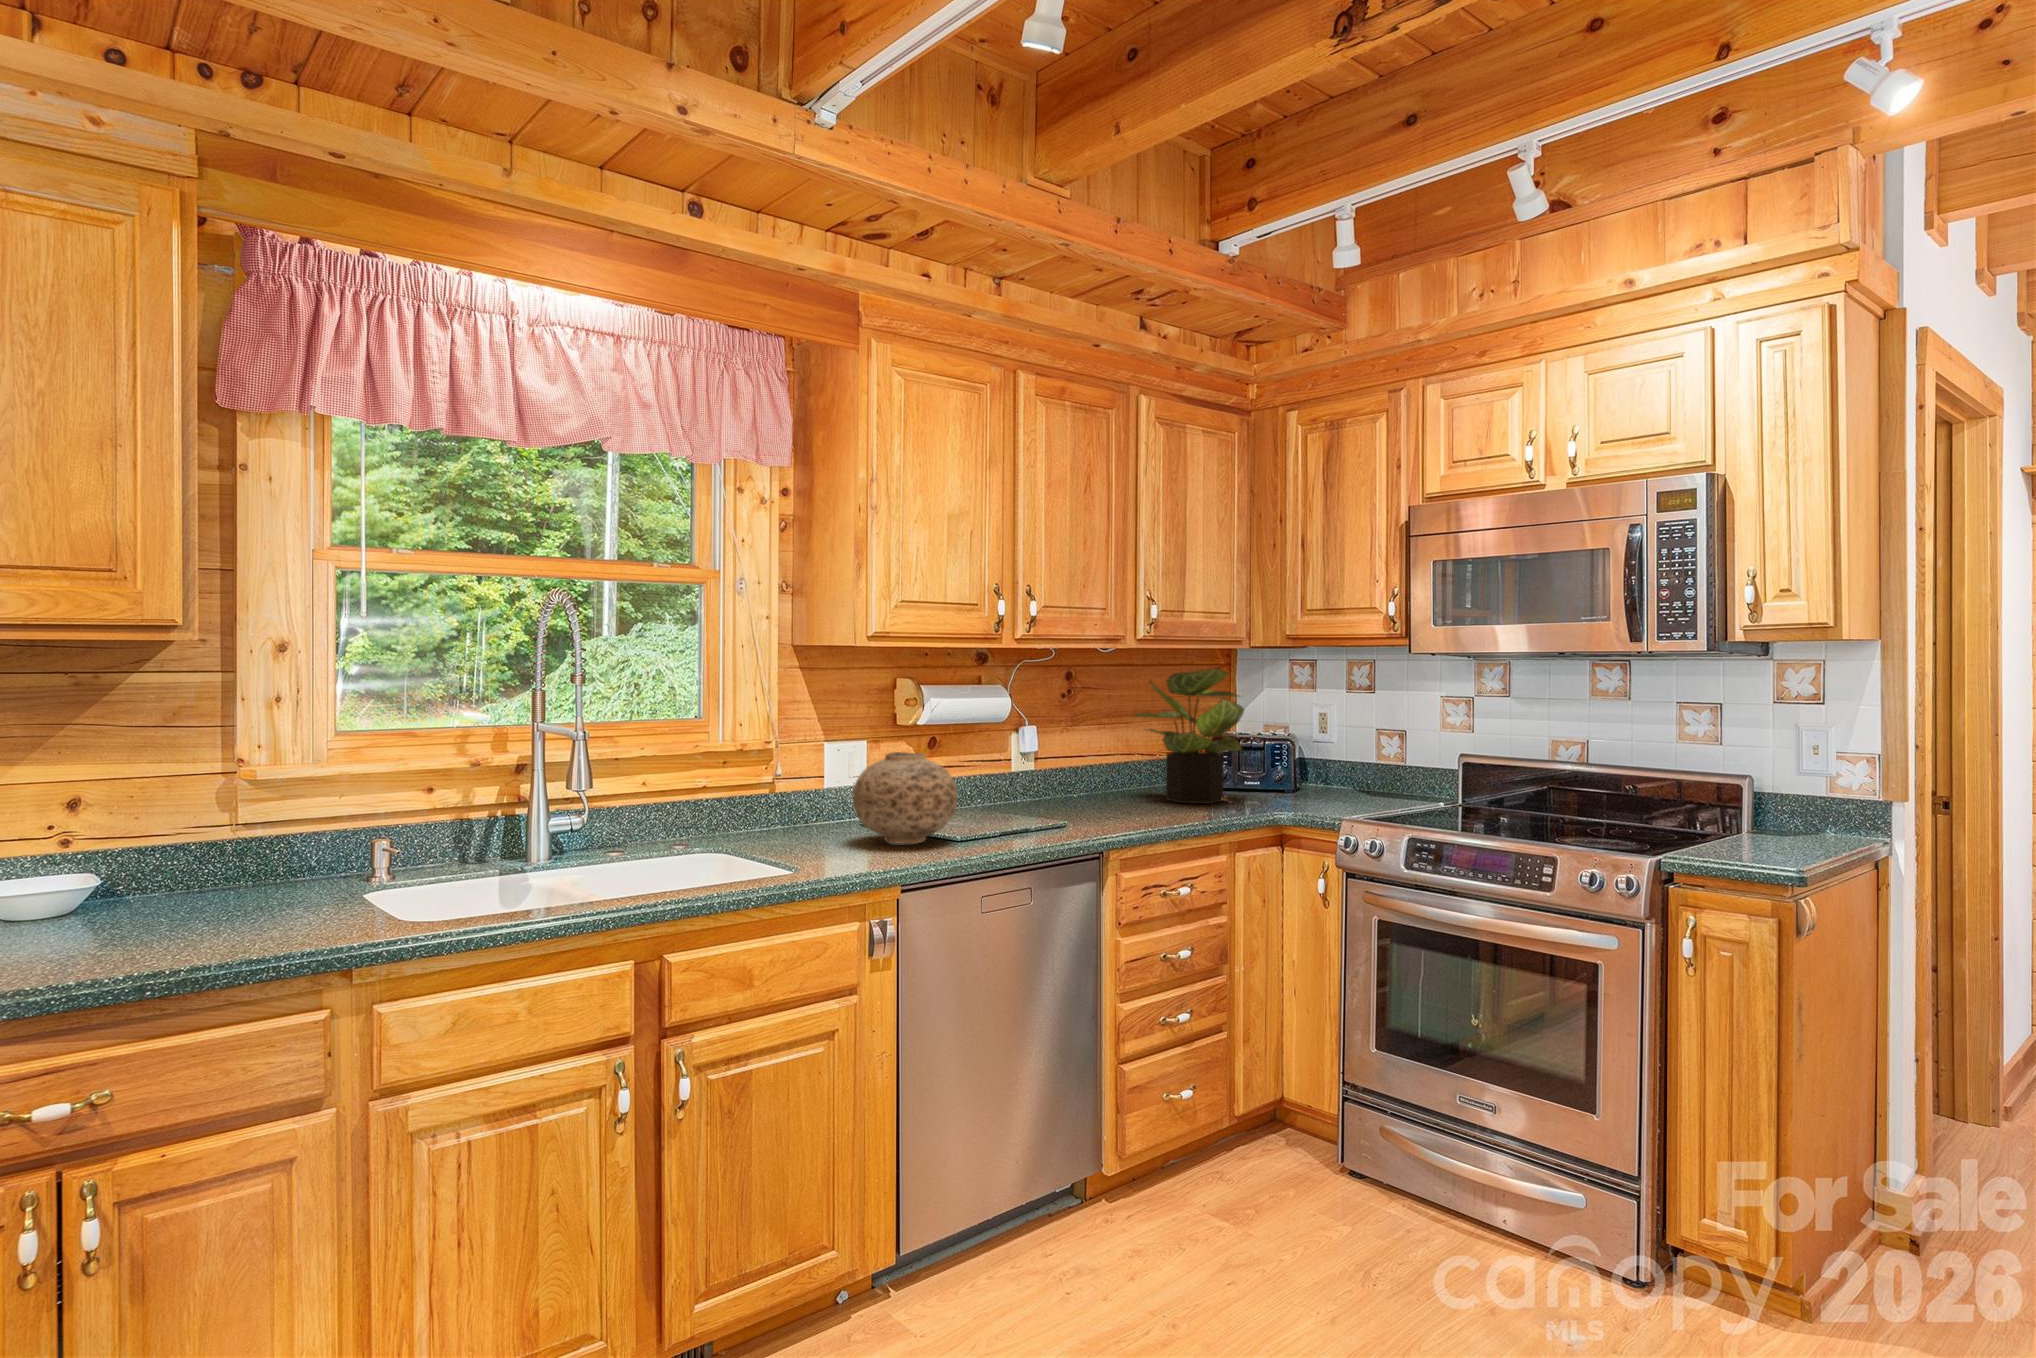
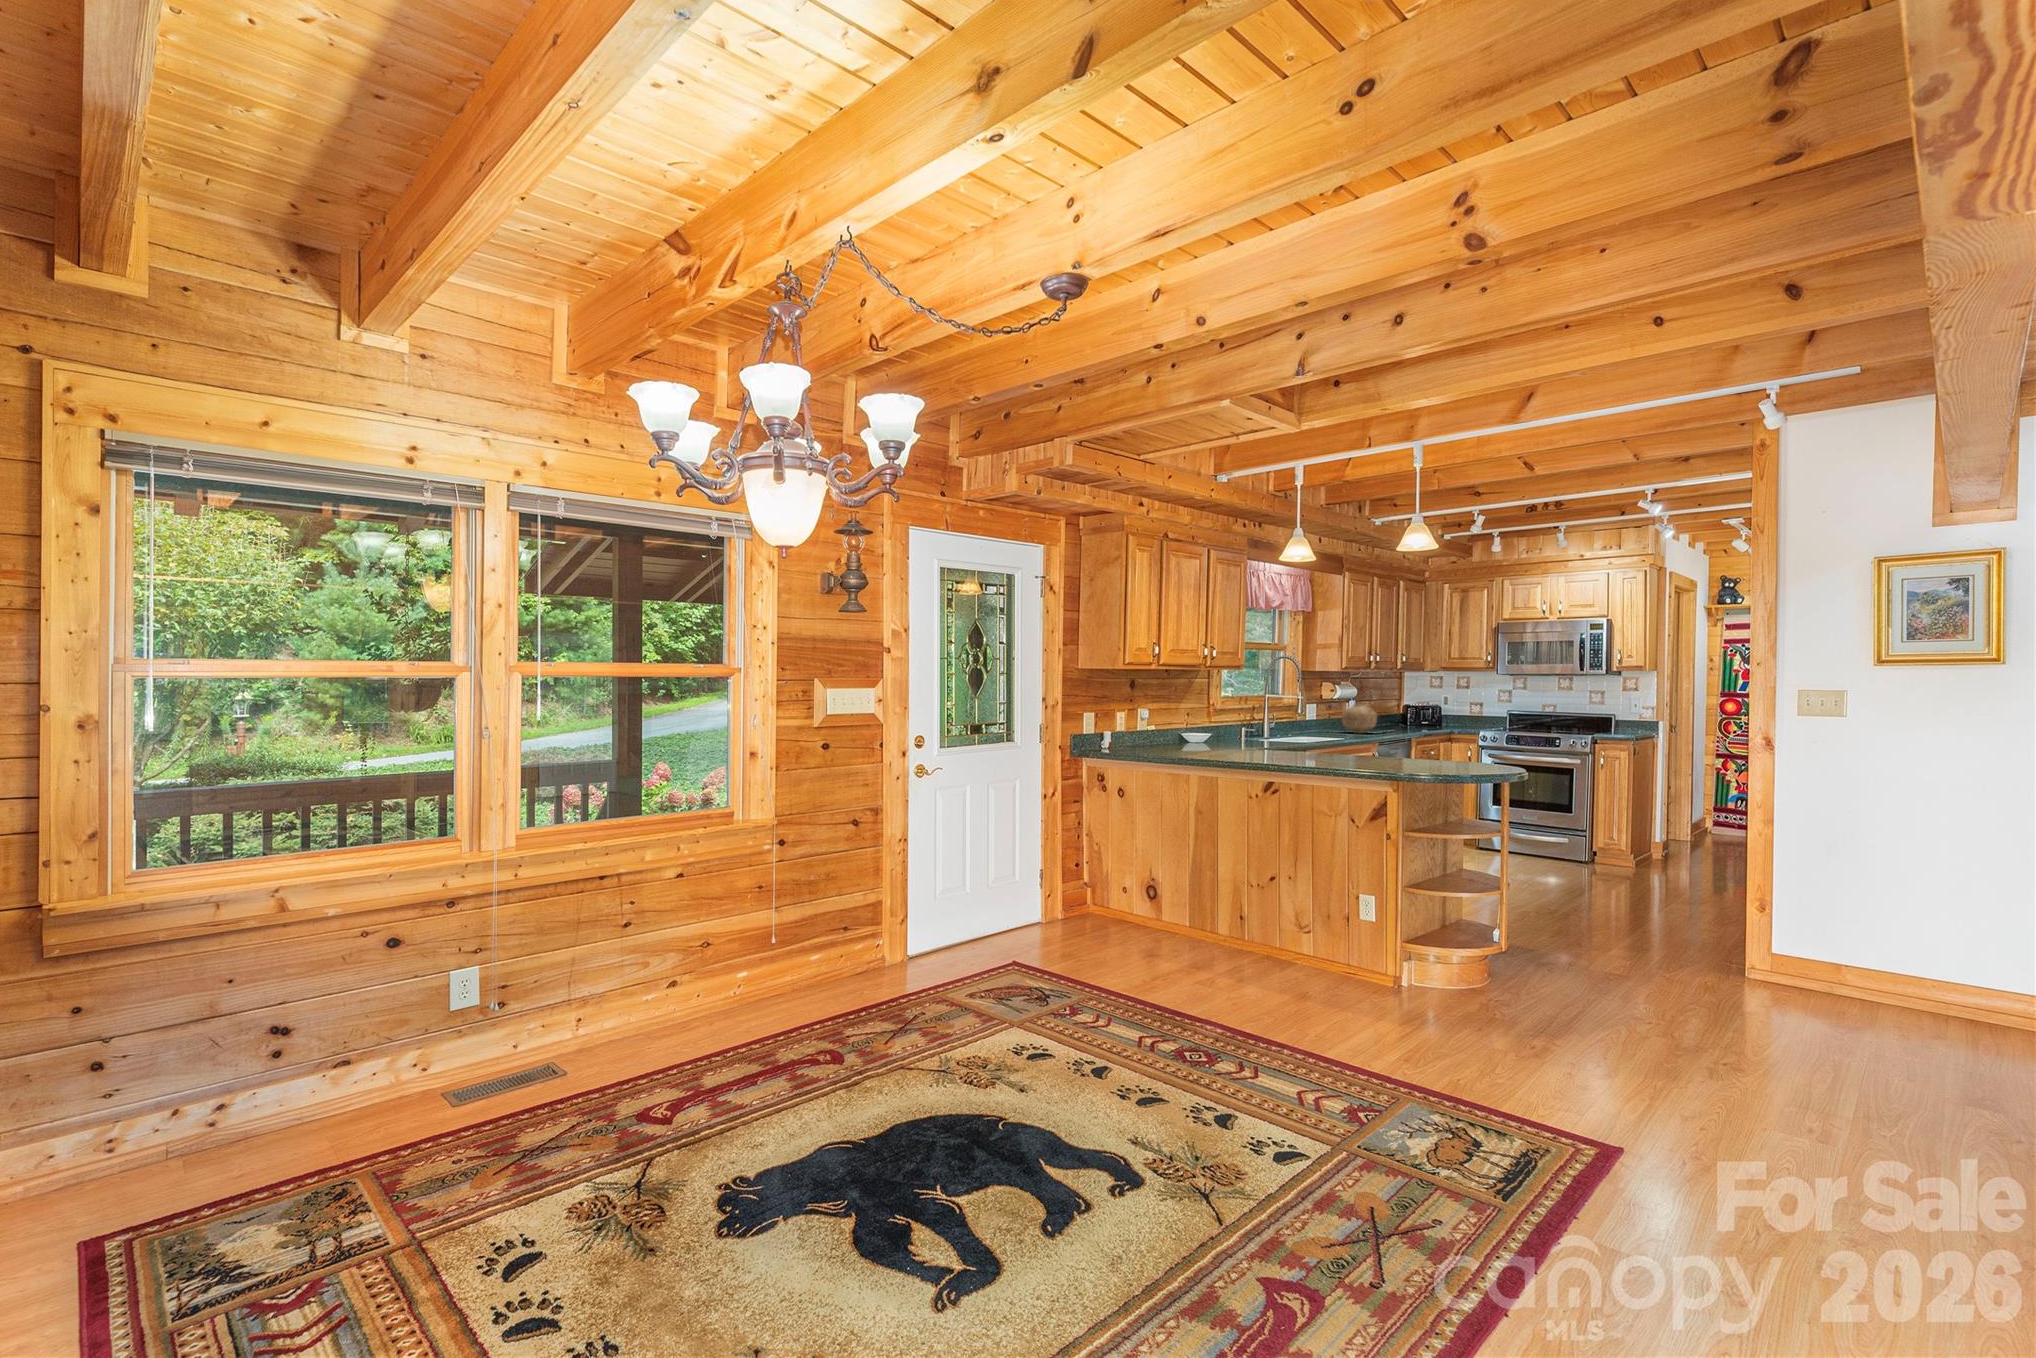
potted plant: present [1135,667,1244,804] -> none [1385,678,1433,728]

